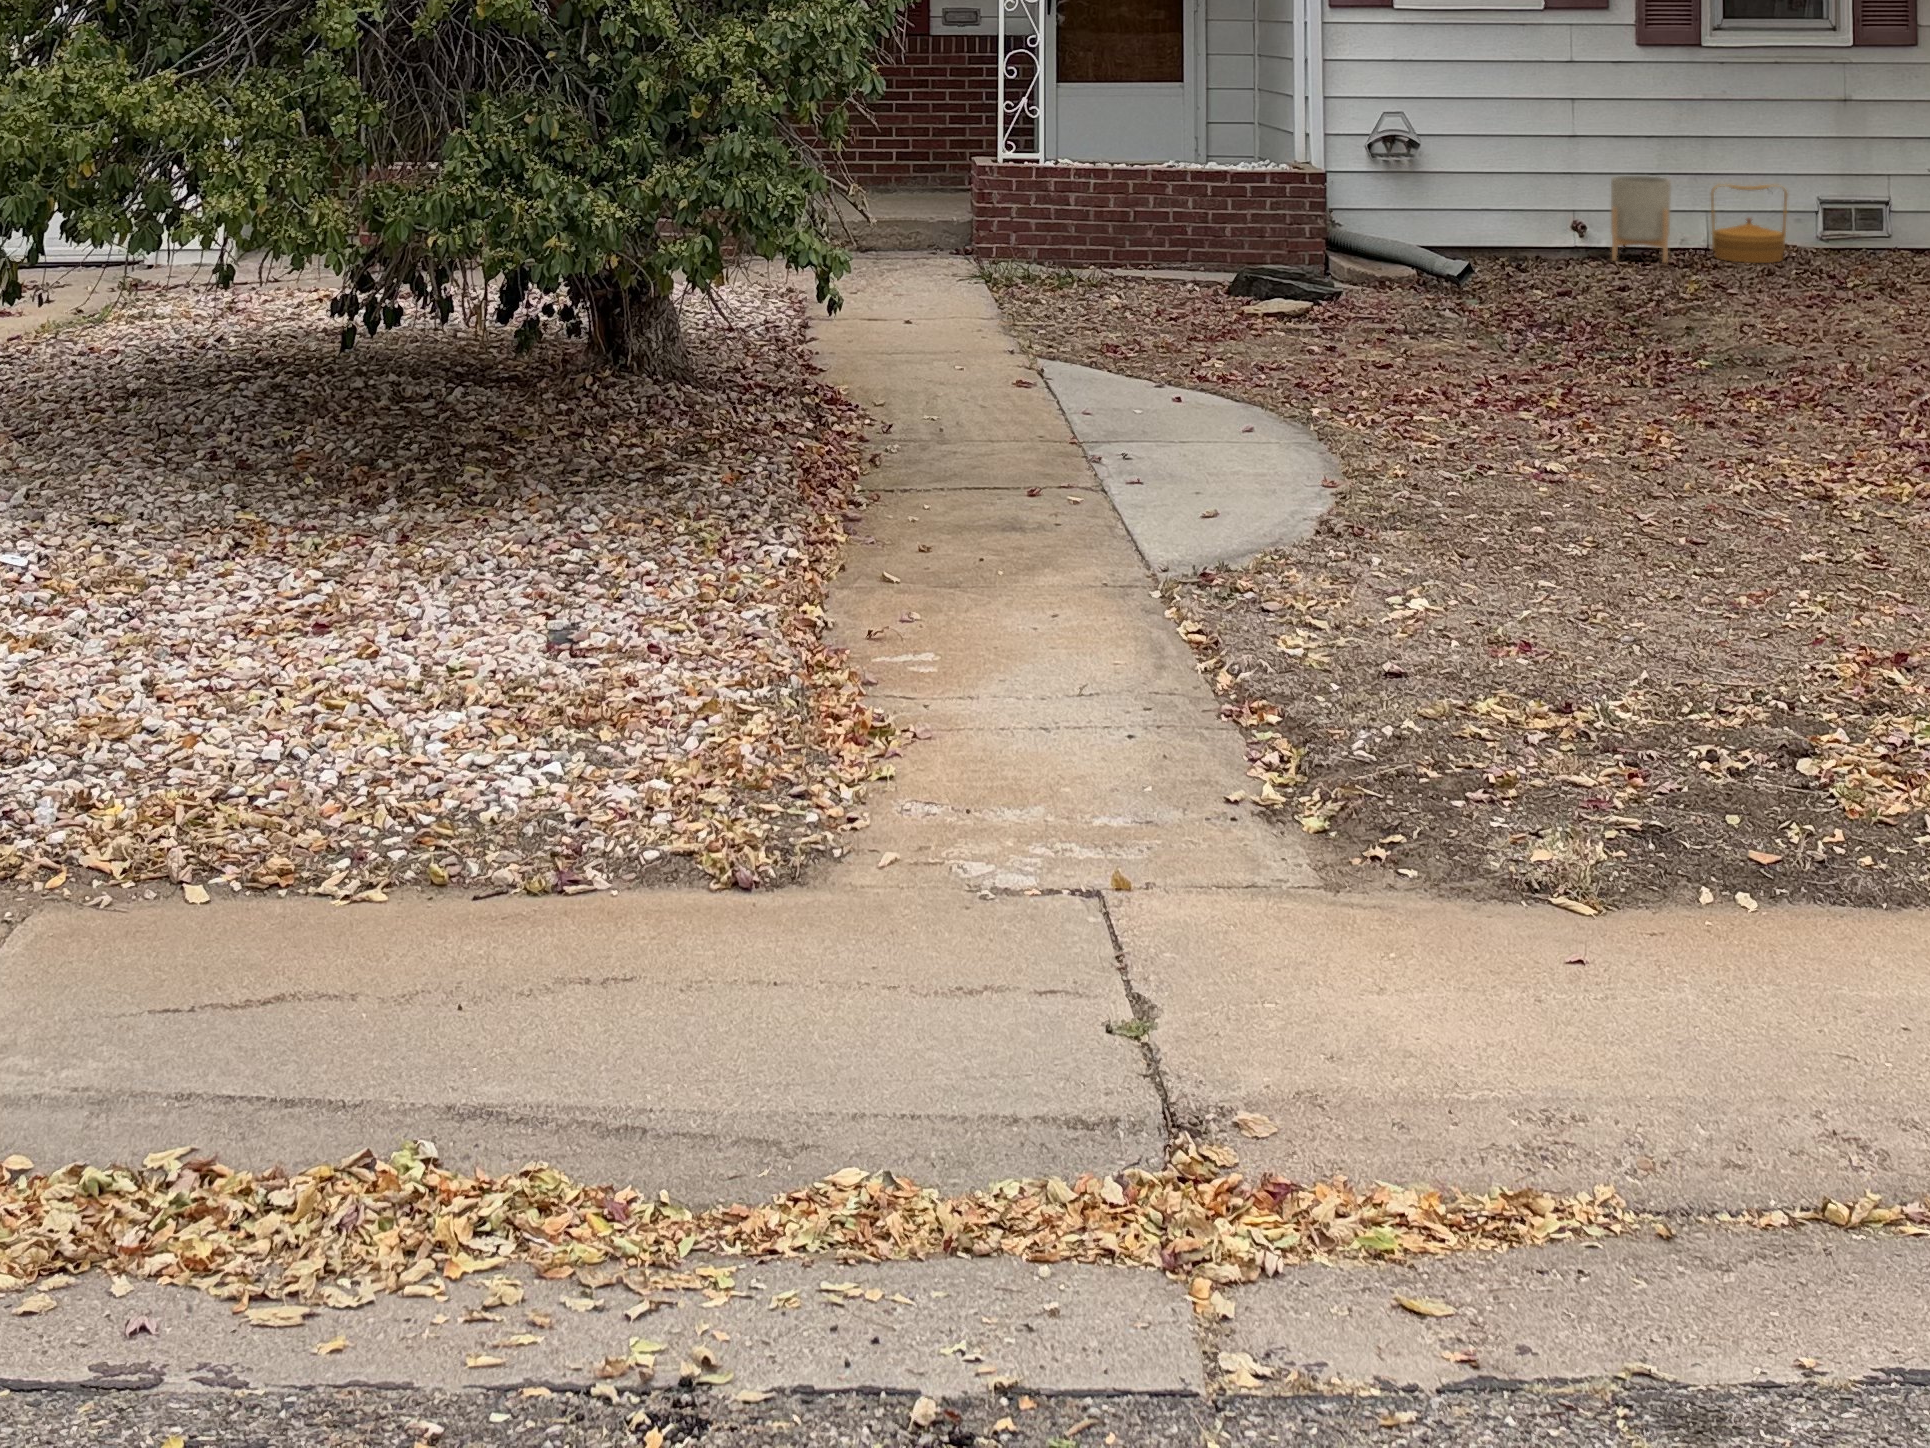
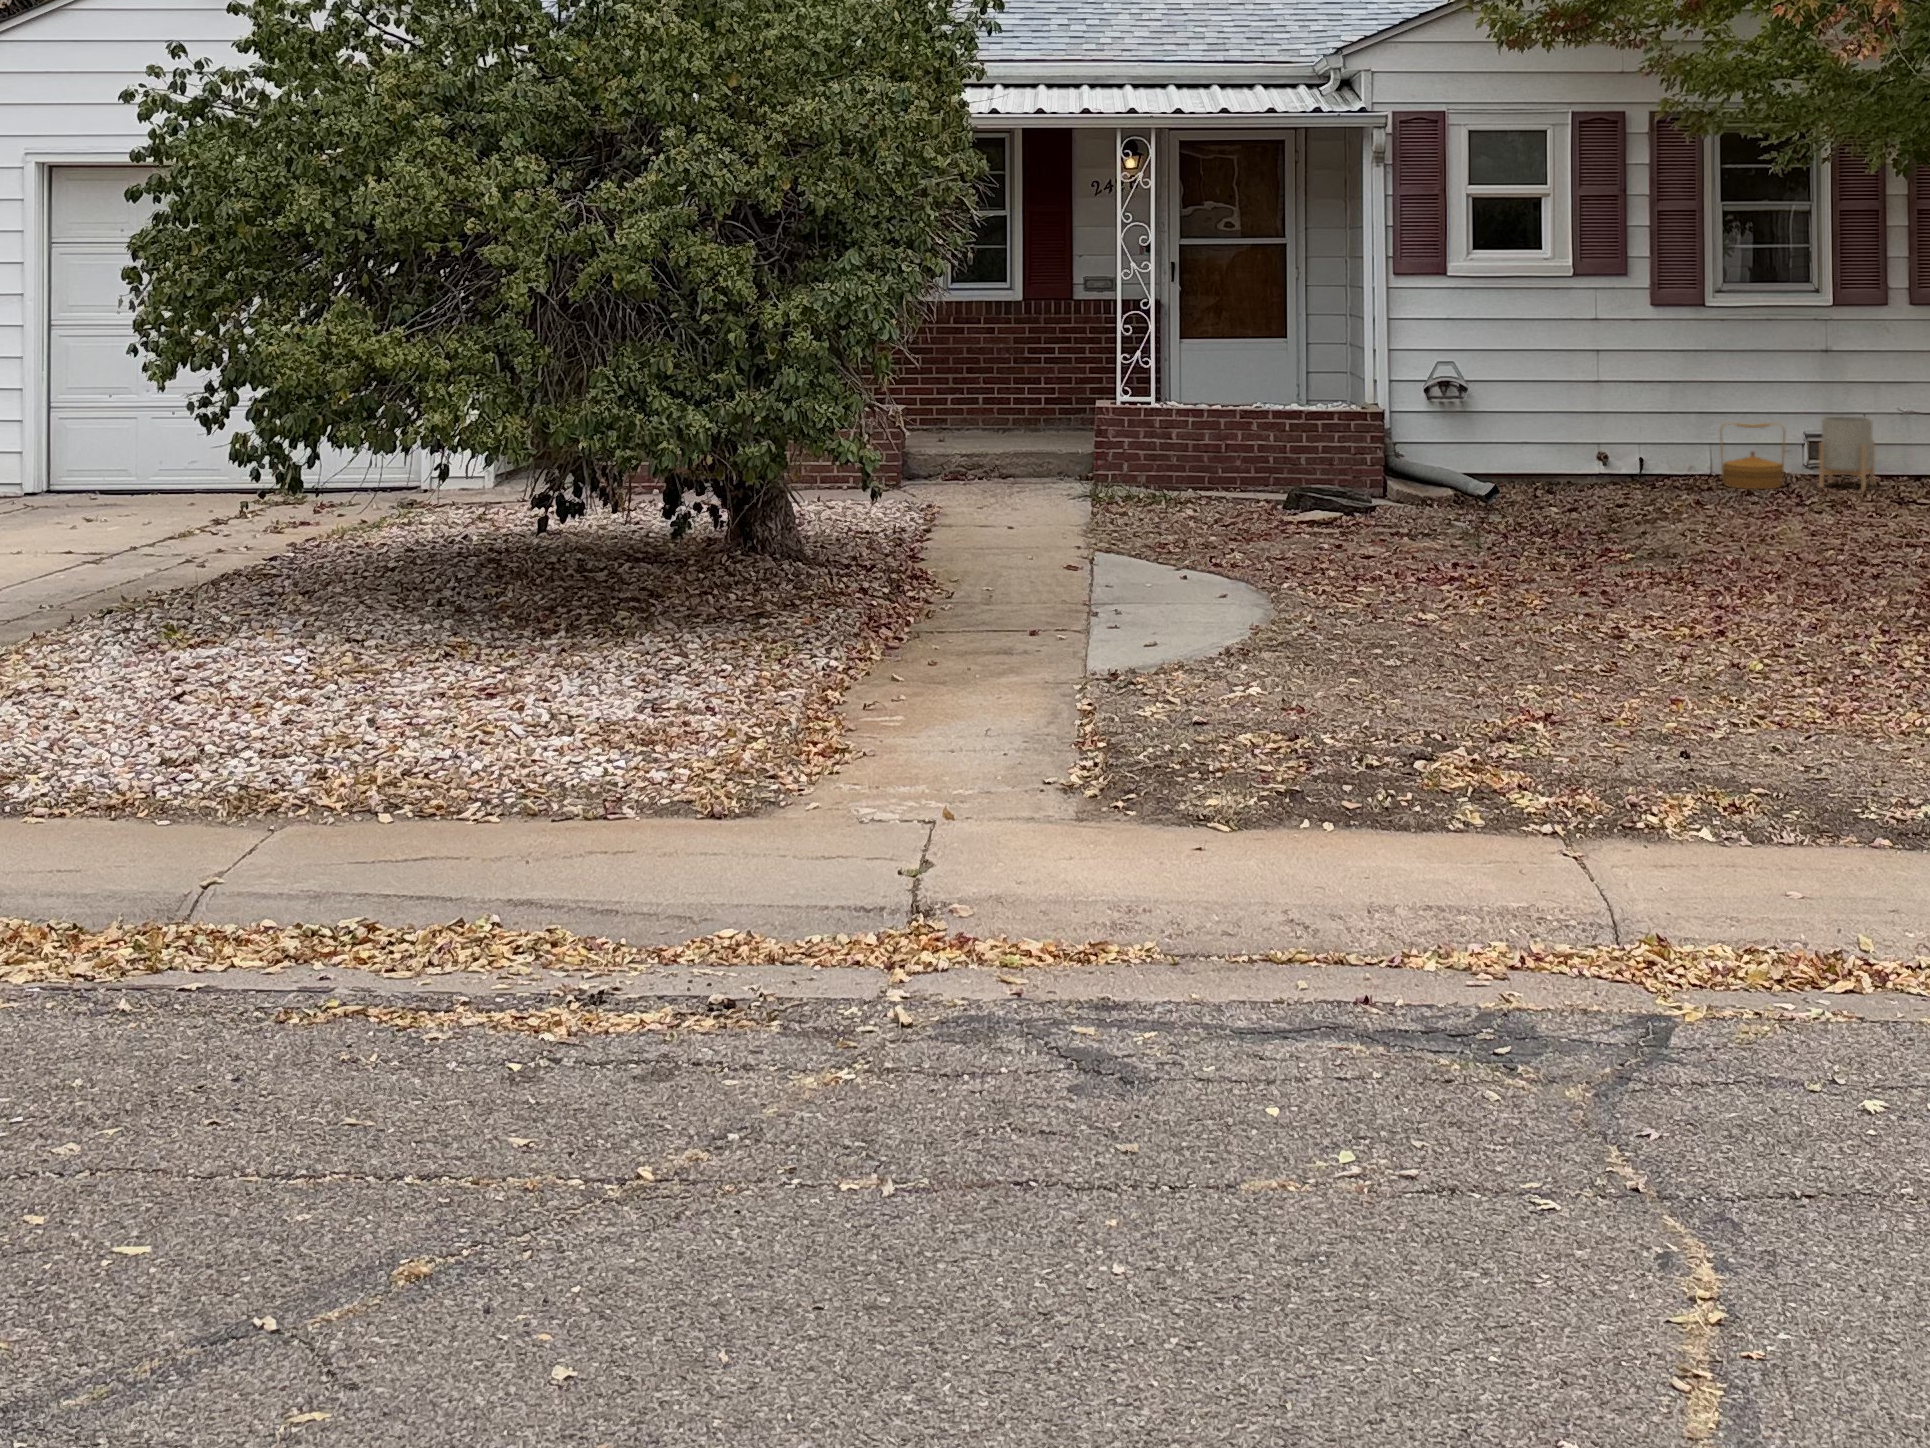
planter: present [1611,176,1671,263] -> present [1819,417,1874,490]

